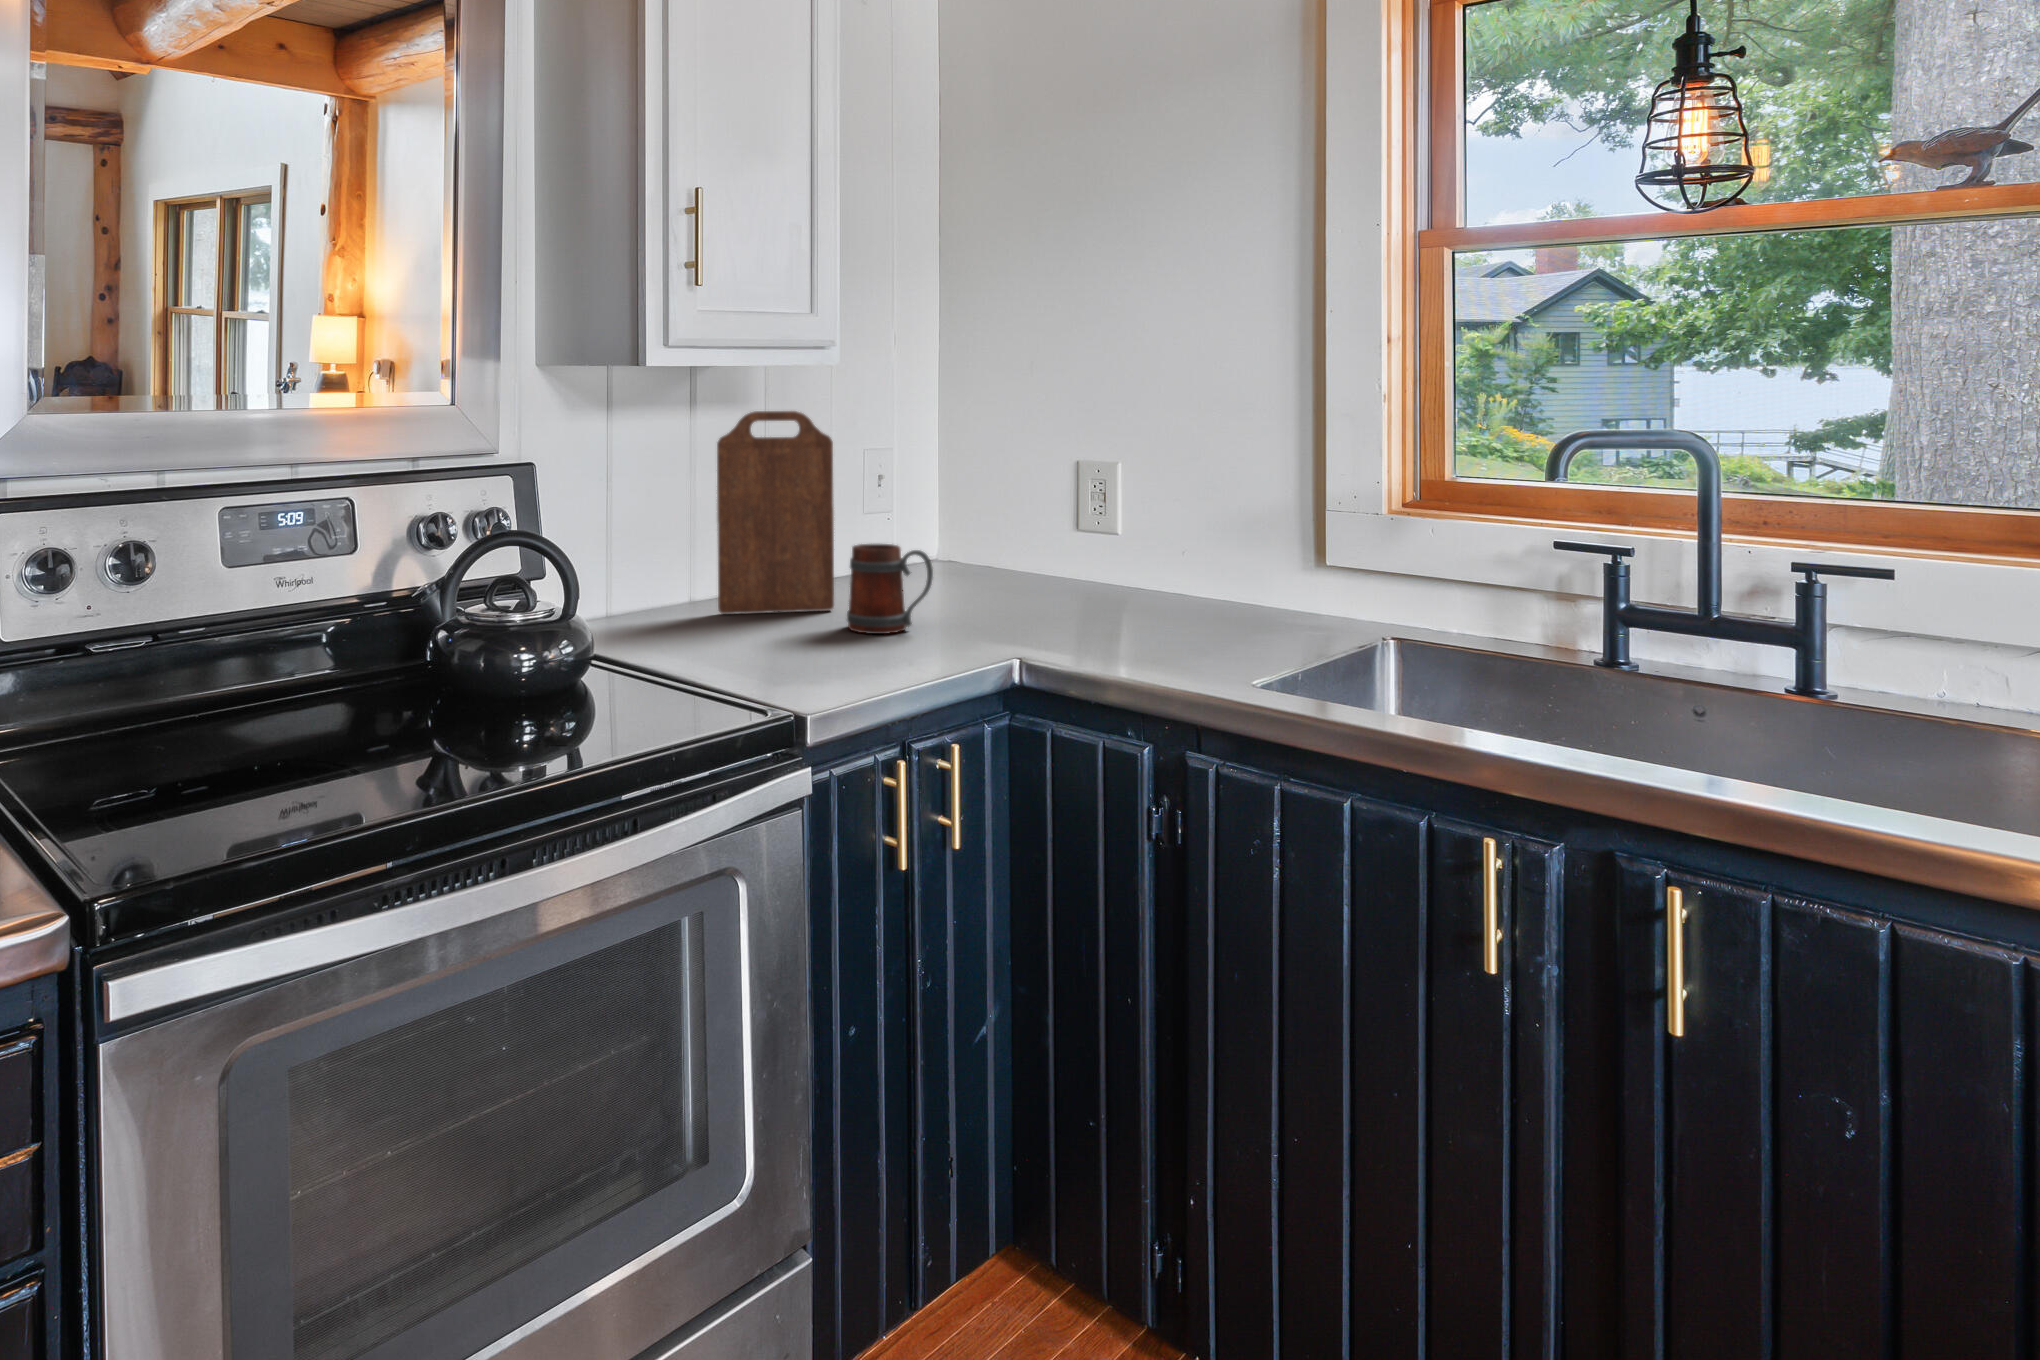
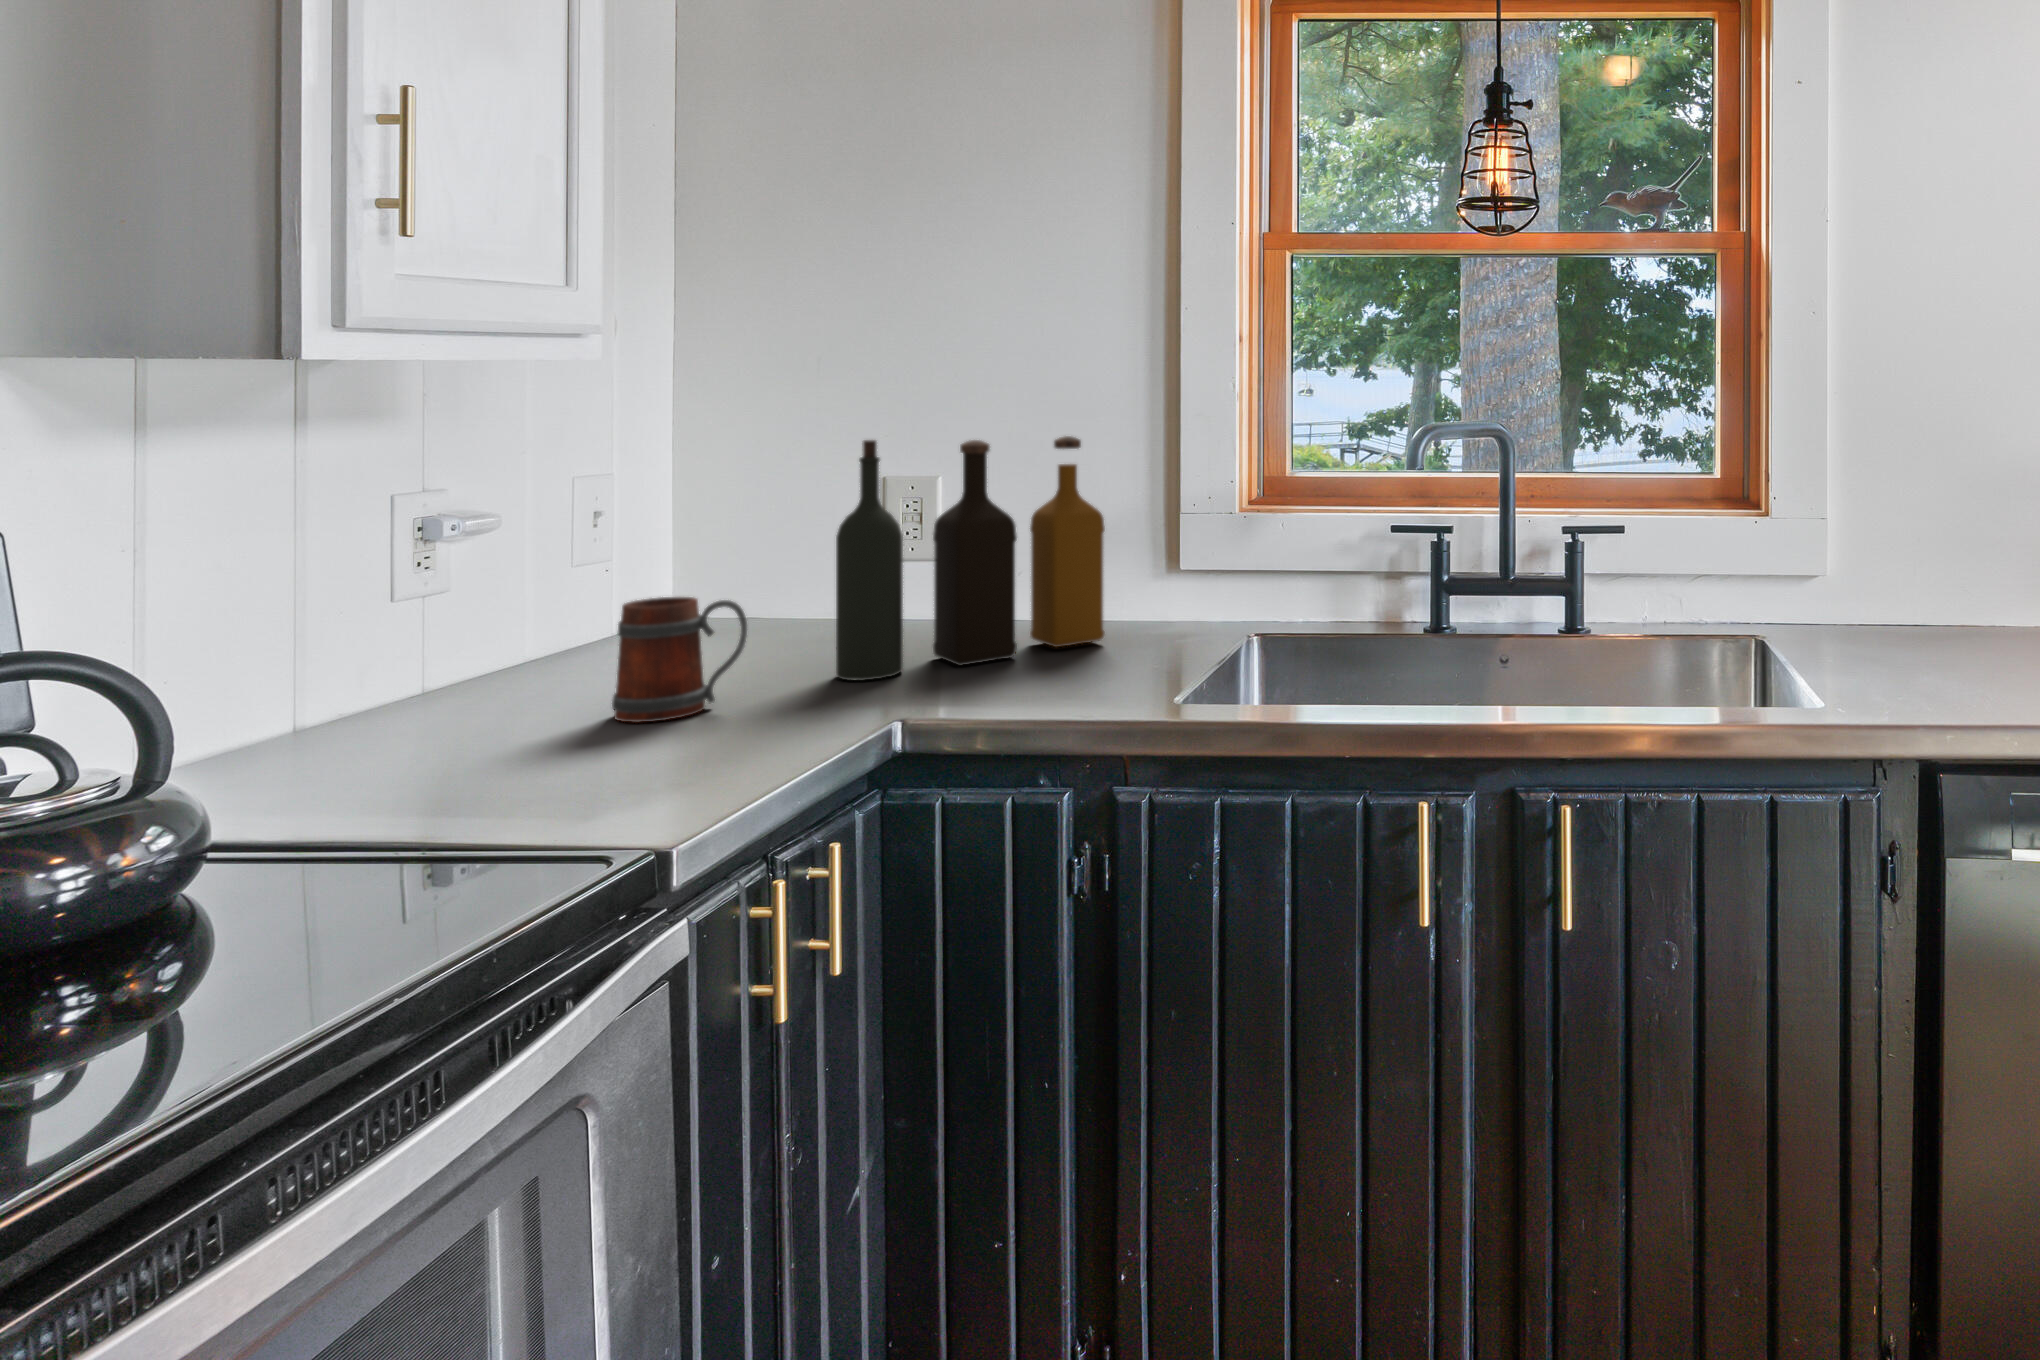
cutting board: present [717,411,834,614] -> none [361,420,569,732]
bottle: none [1004,432,1239,628] -> present [836,436,1105,681]

